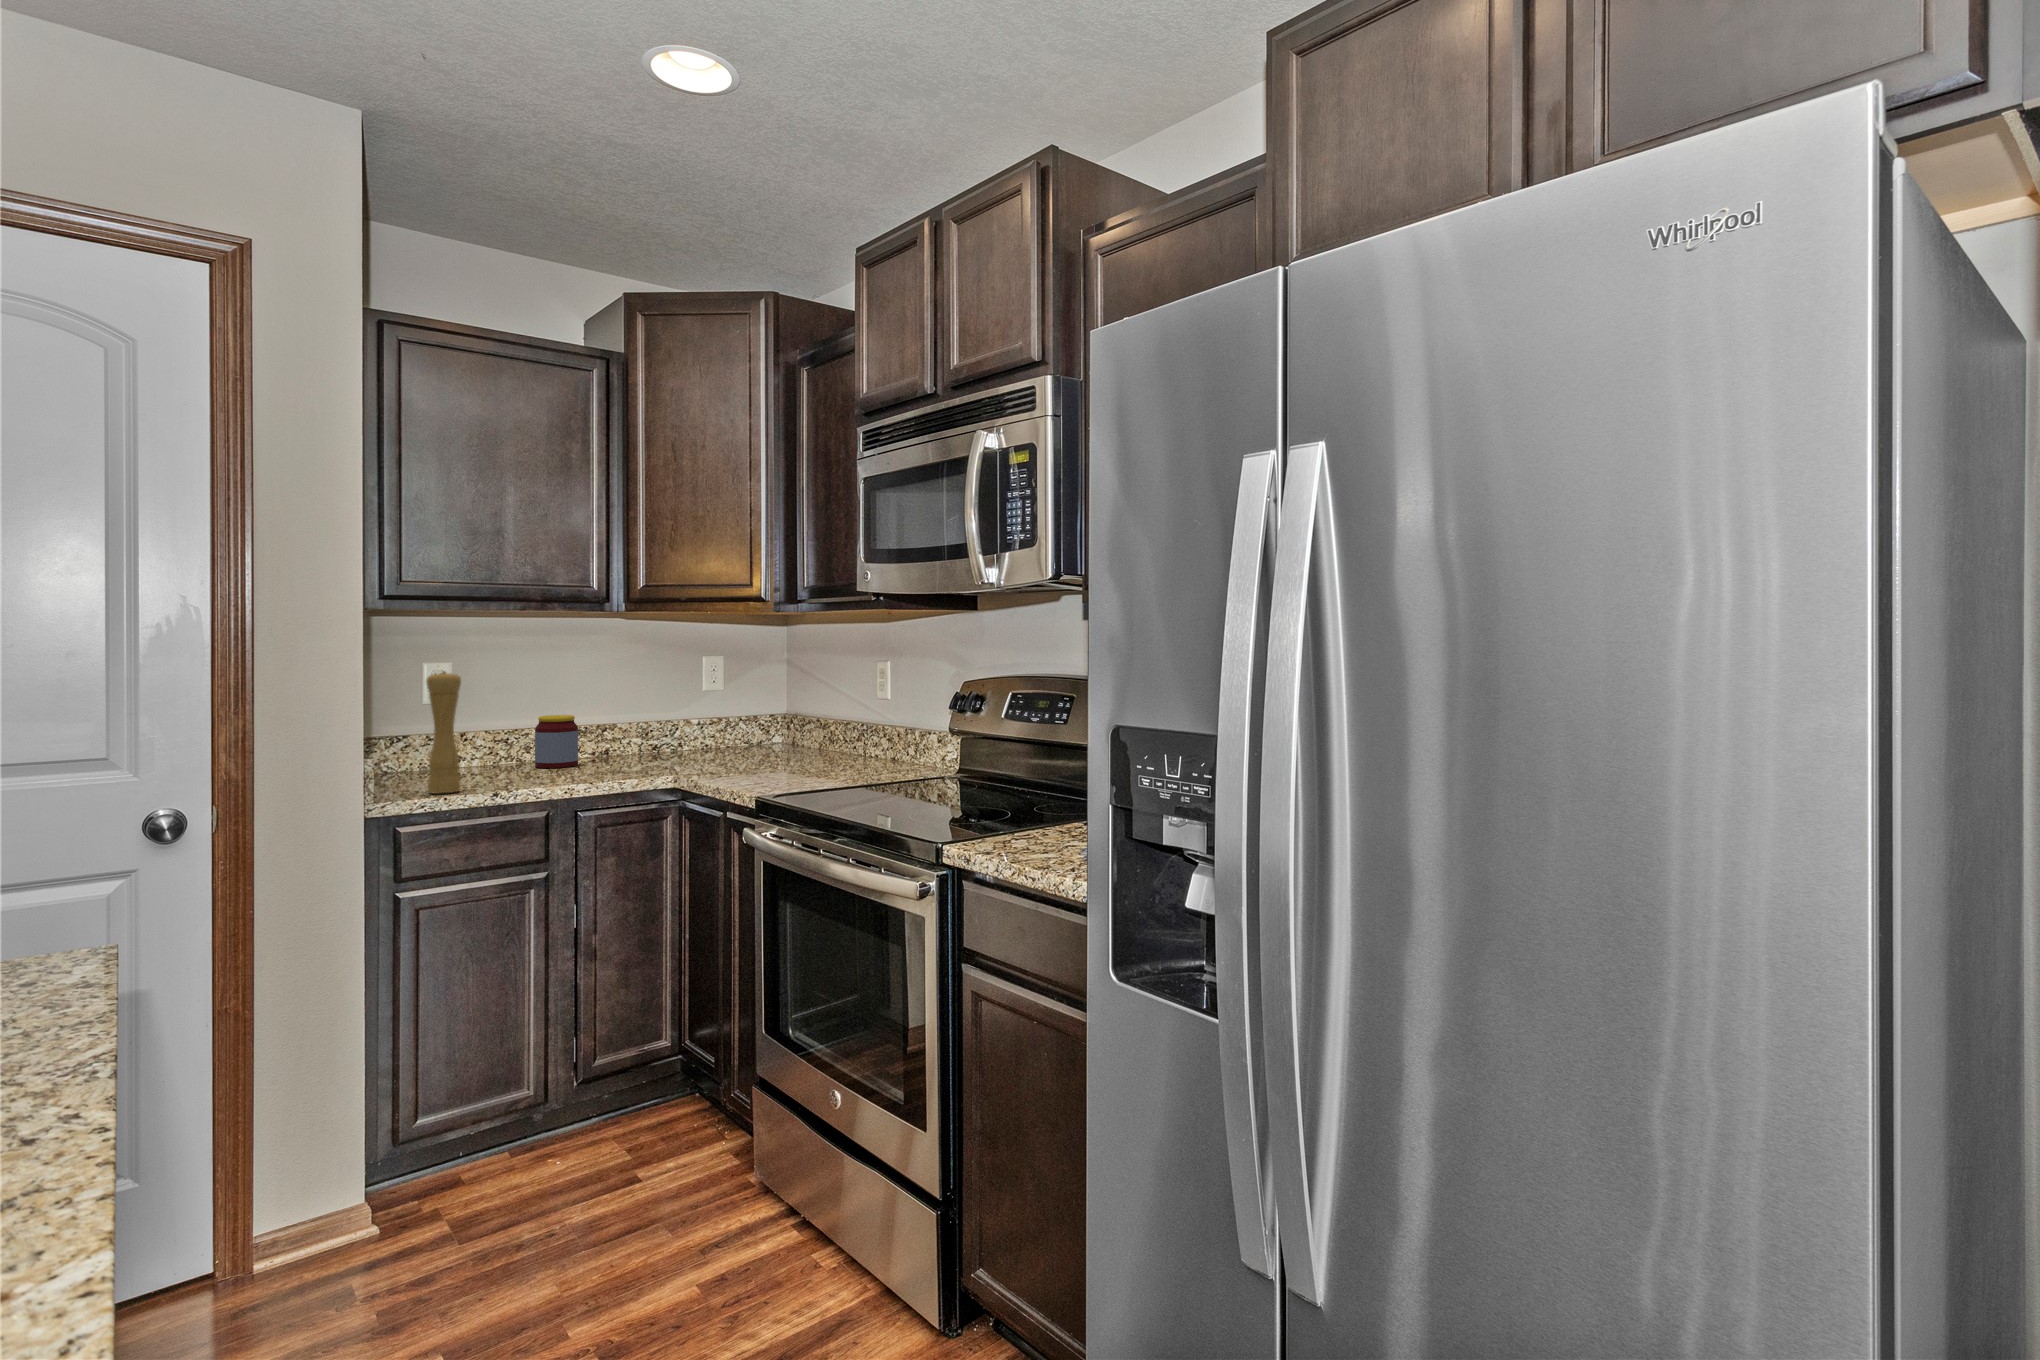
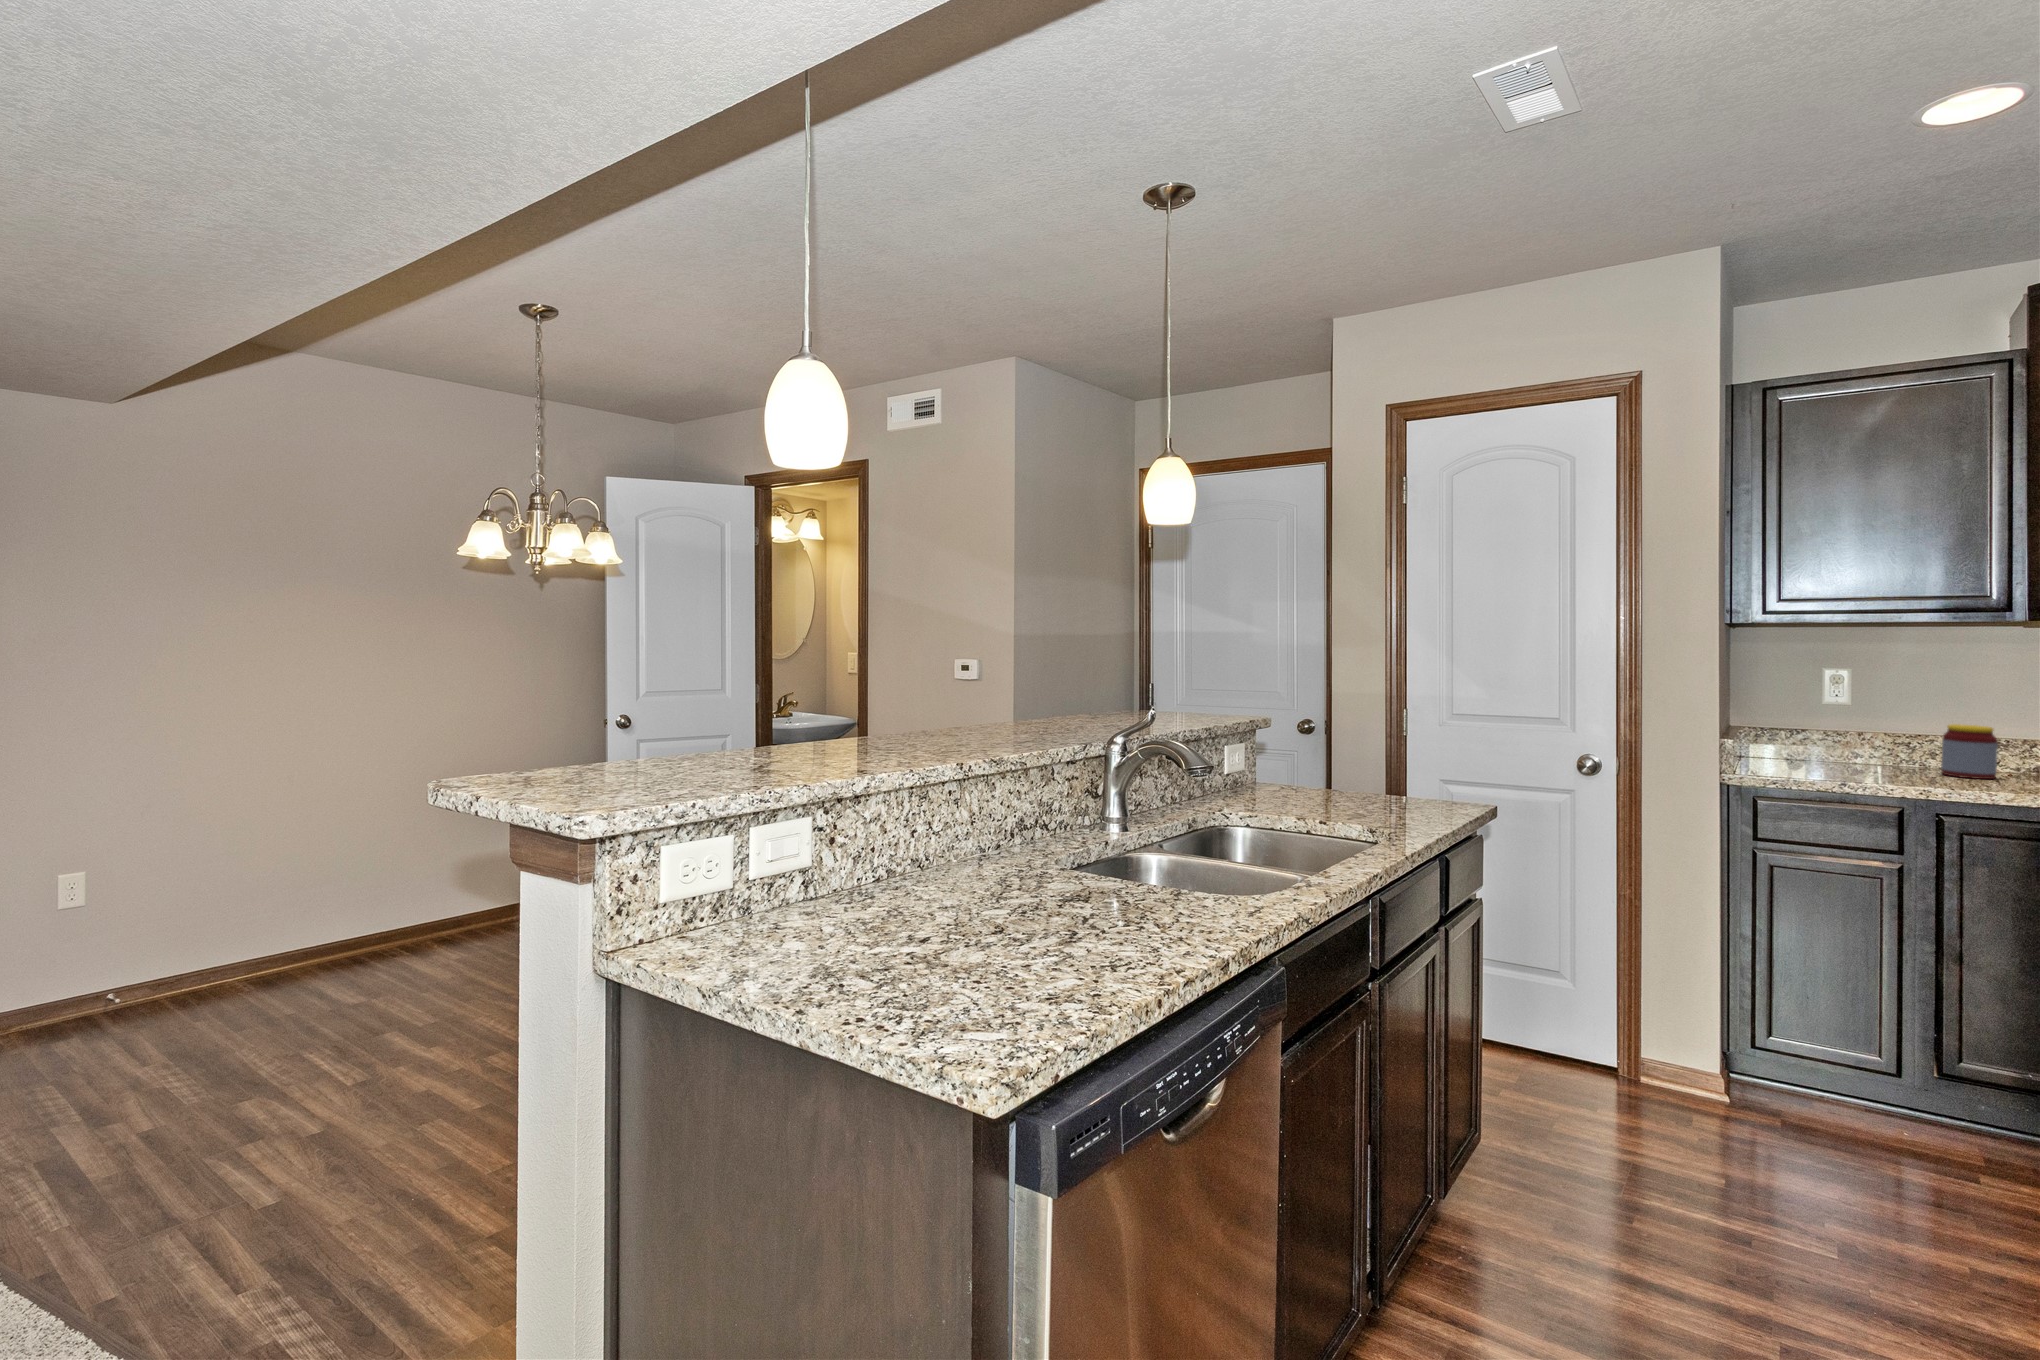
pepper mill: present [427,672,461,794] -> none [1842,675,1880,786]

